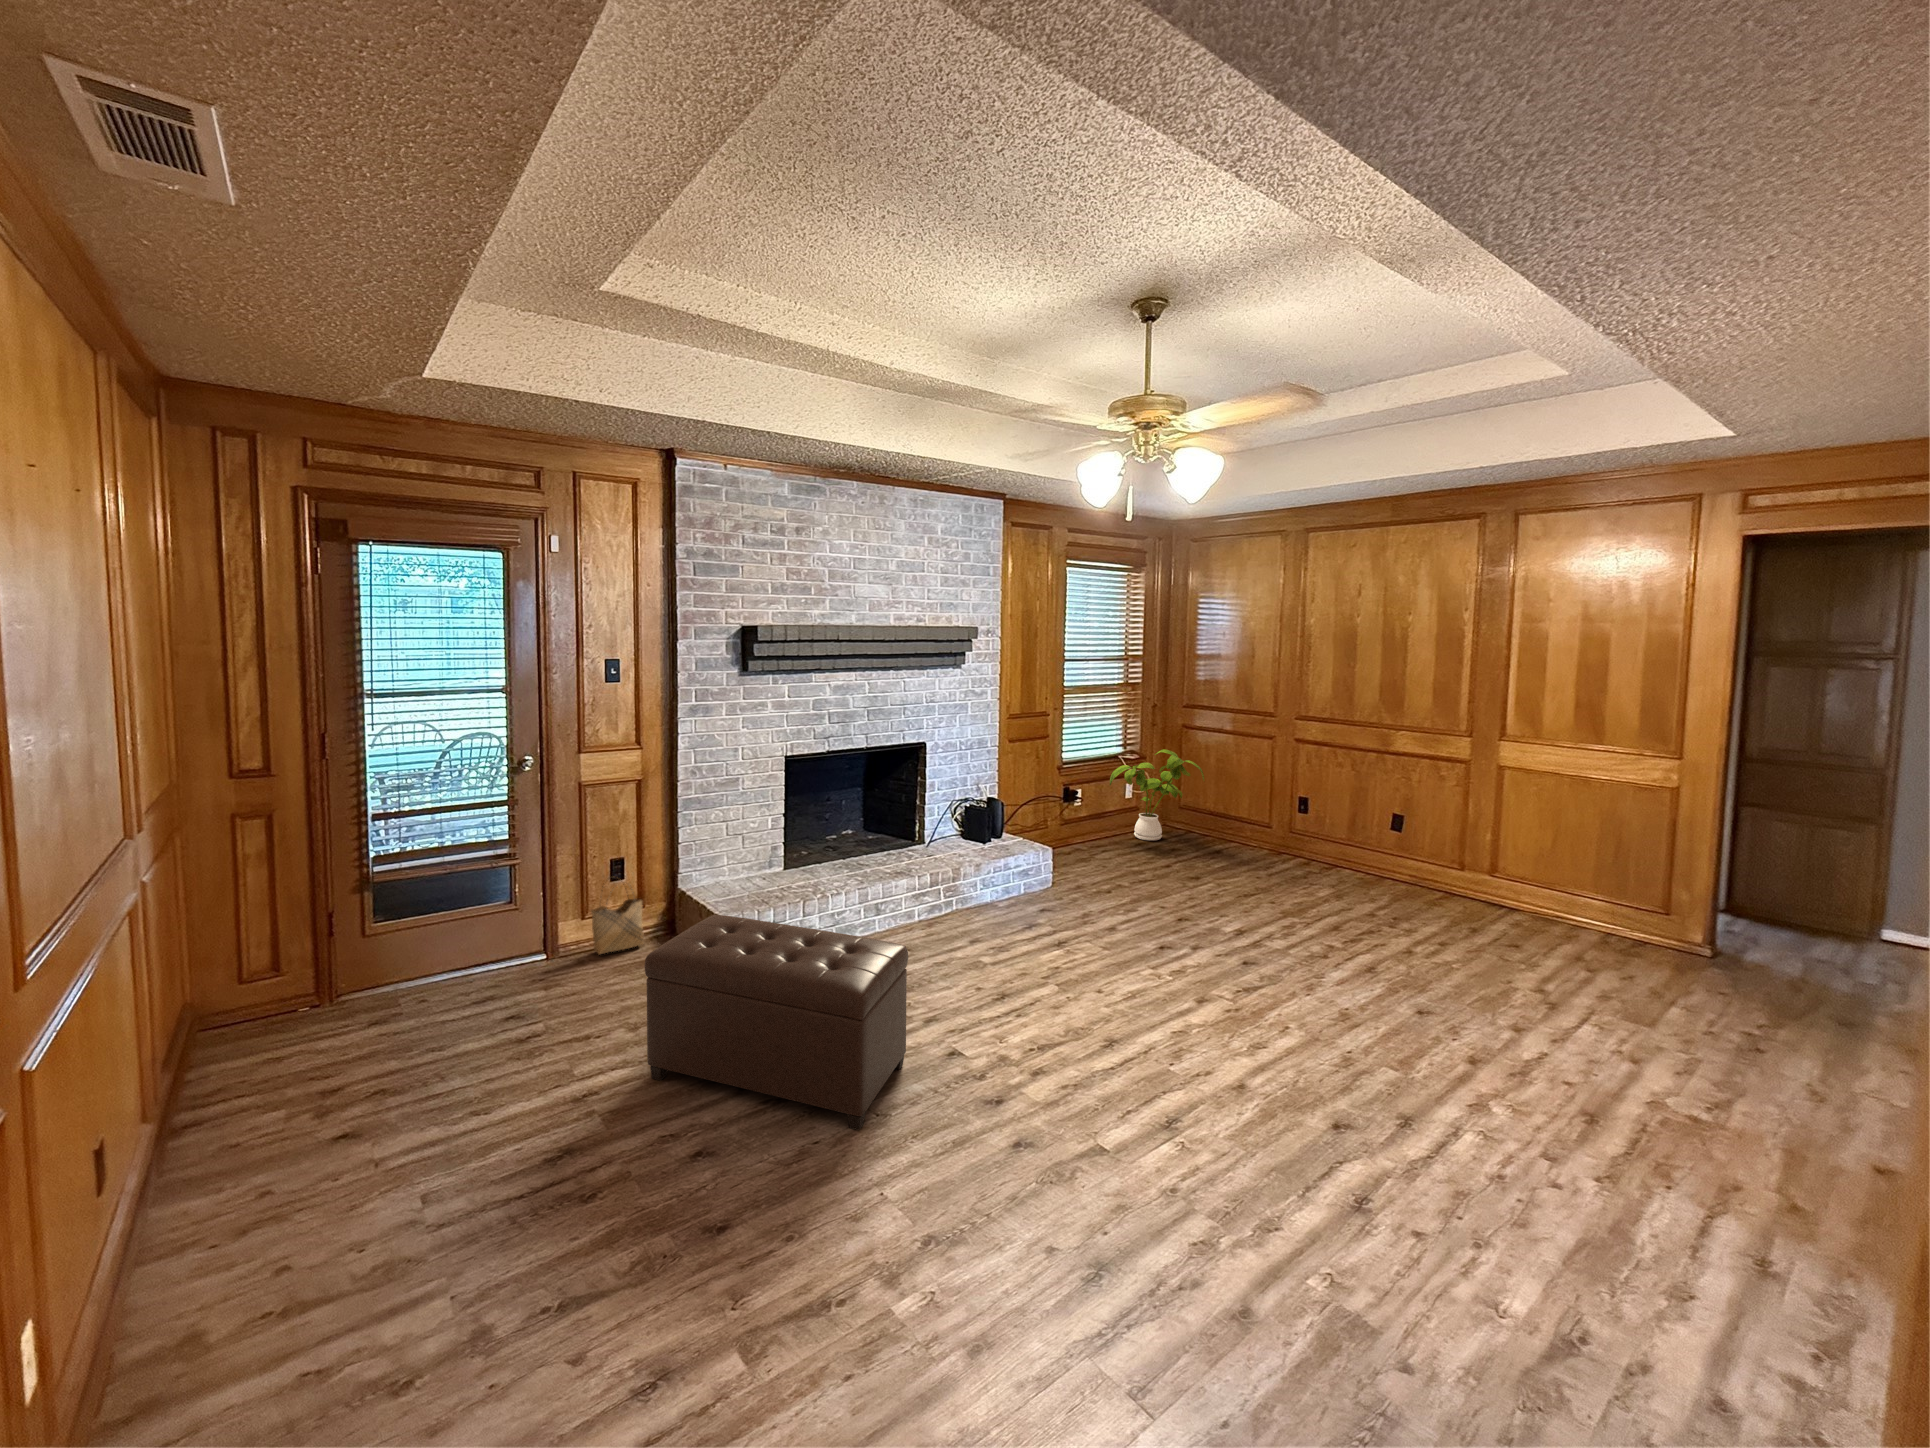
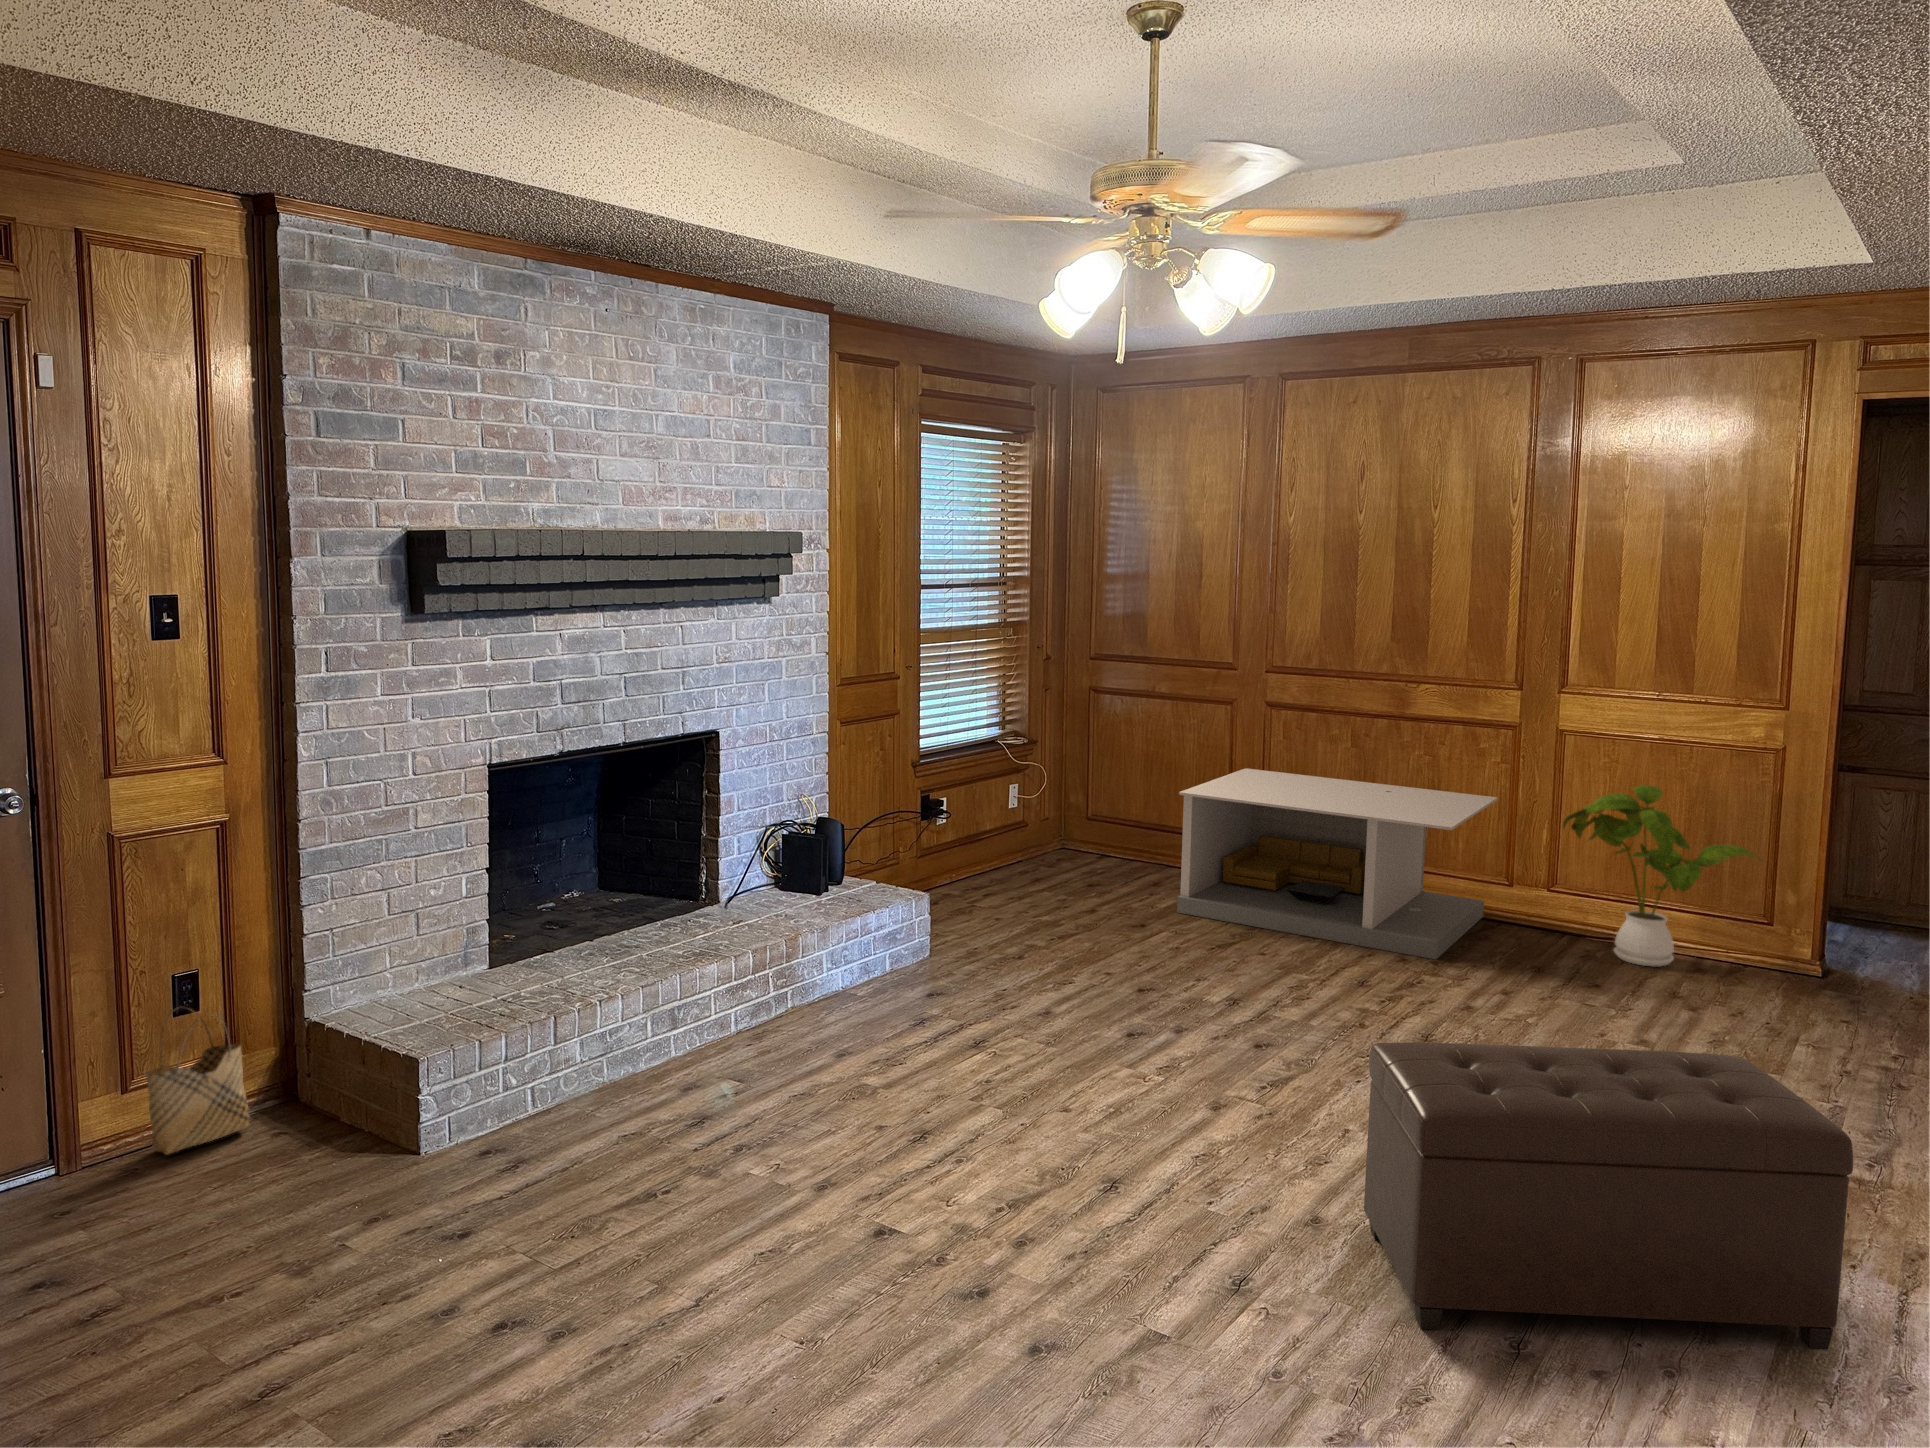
house plant: present [1110,750,1204,841] -> present [1563,785,1757,966]
coffee table: none [1221,780,1455,917] -> present [1177,768,1498,959]
ottoman: present [645,915,908,1130] -> present [1364,1042,1853,1350]

